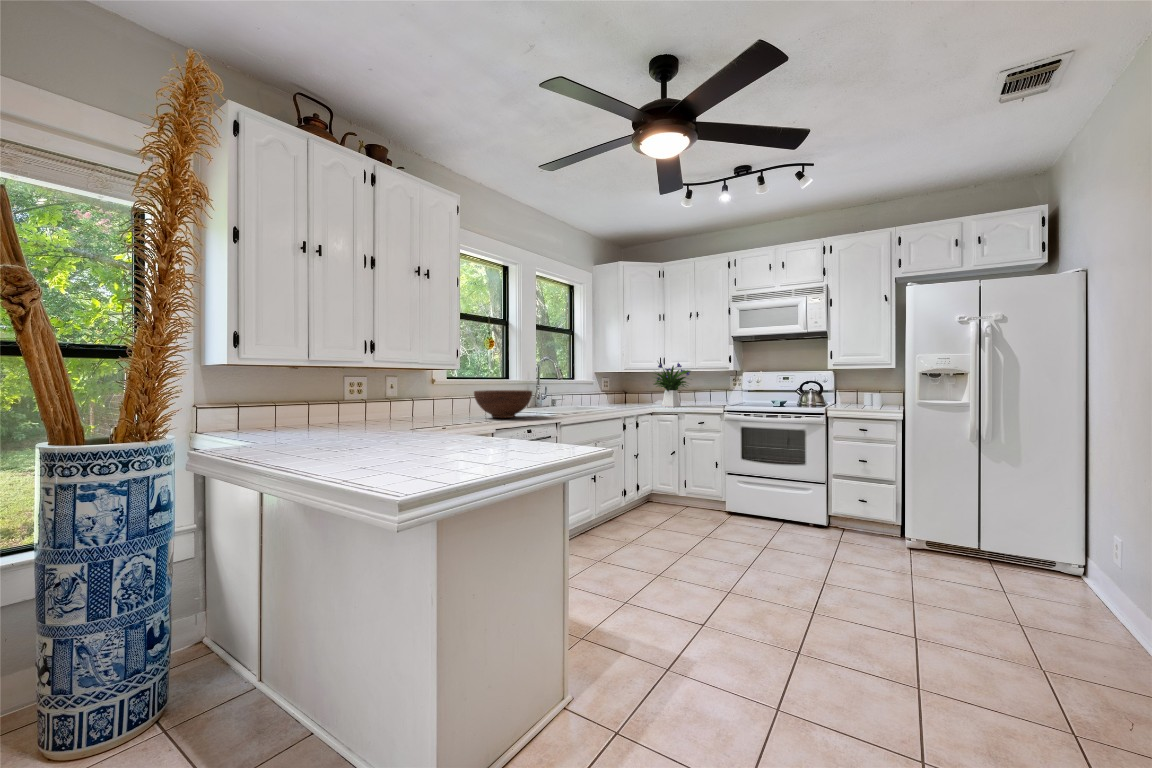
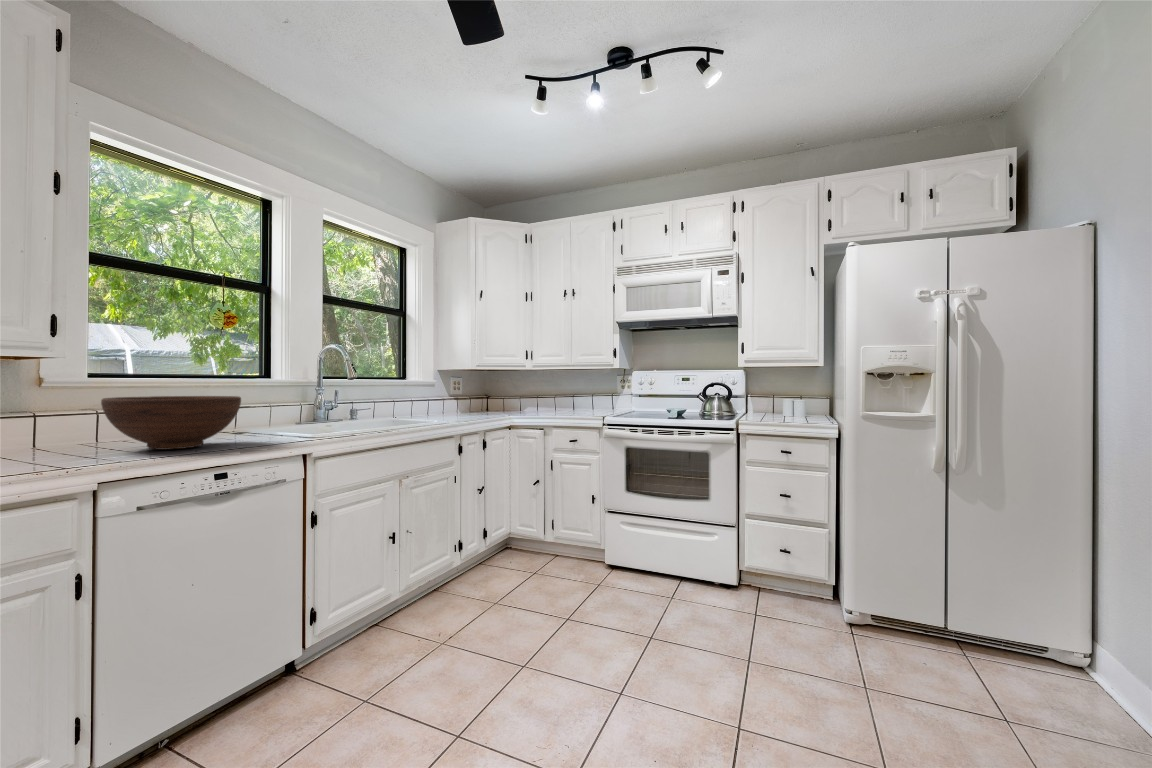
flower arrangement: present [654,362,690,407] -> none [498,353,563,418]

